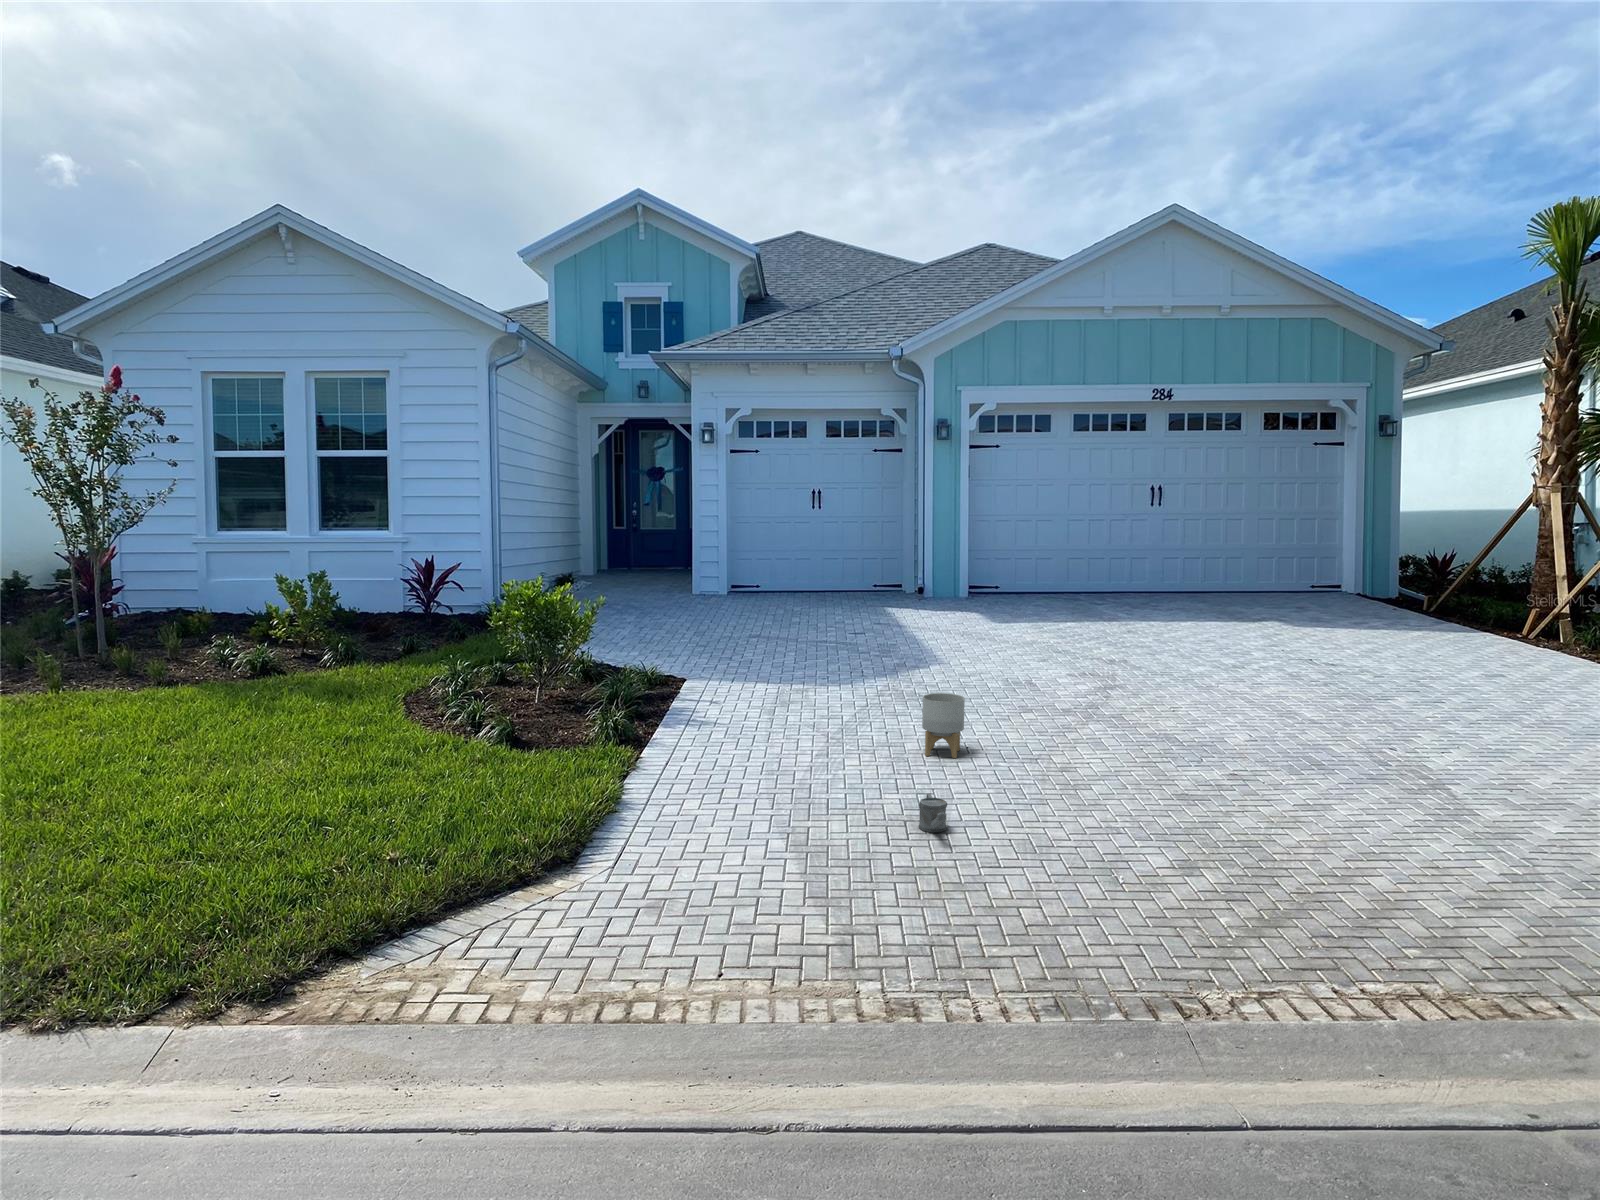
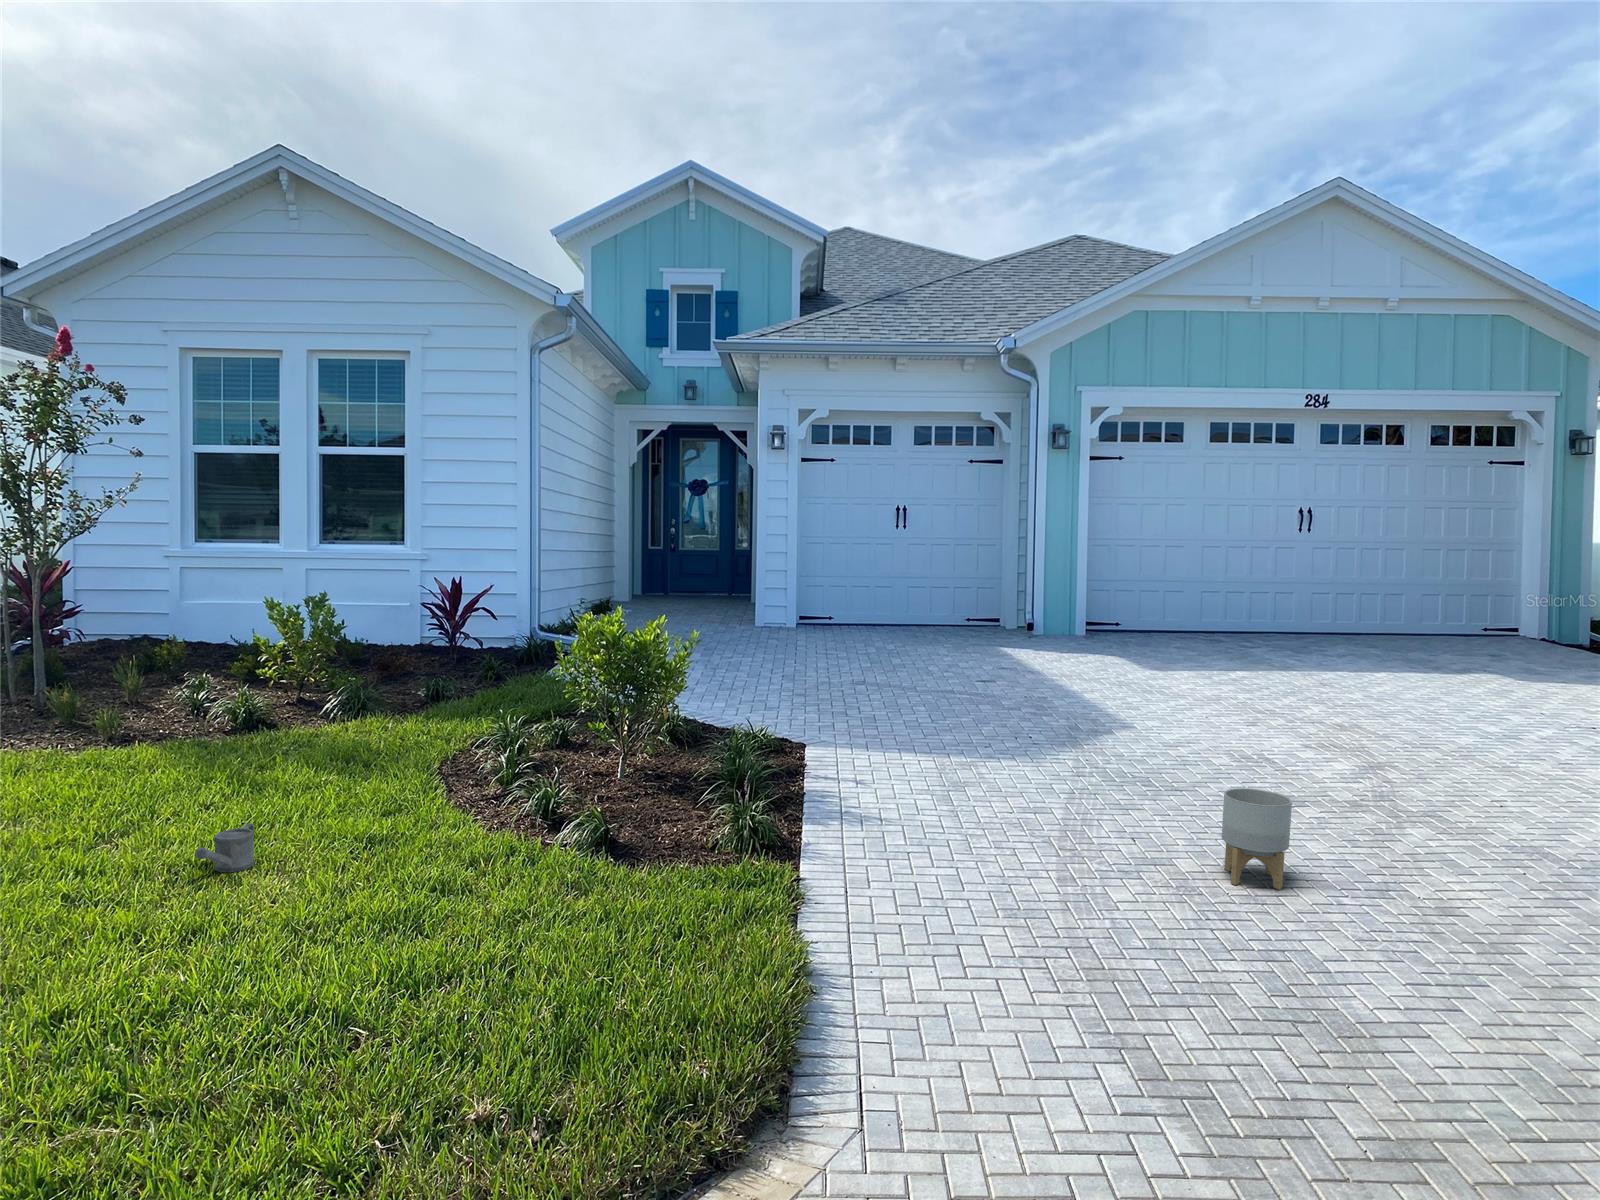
watering can: present [919,793,947,832] -> present [196,823,255,872]

